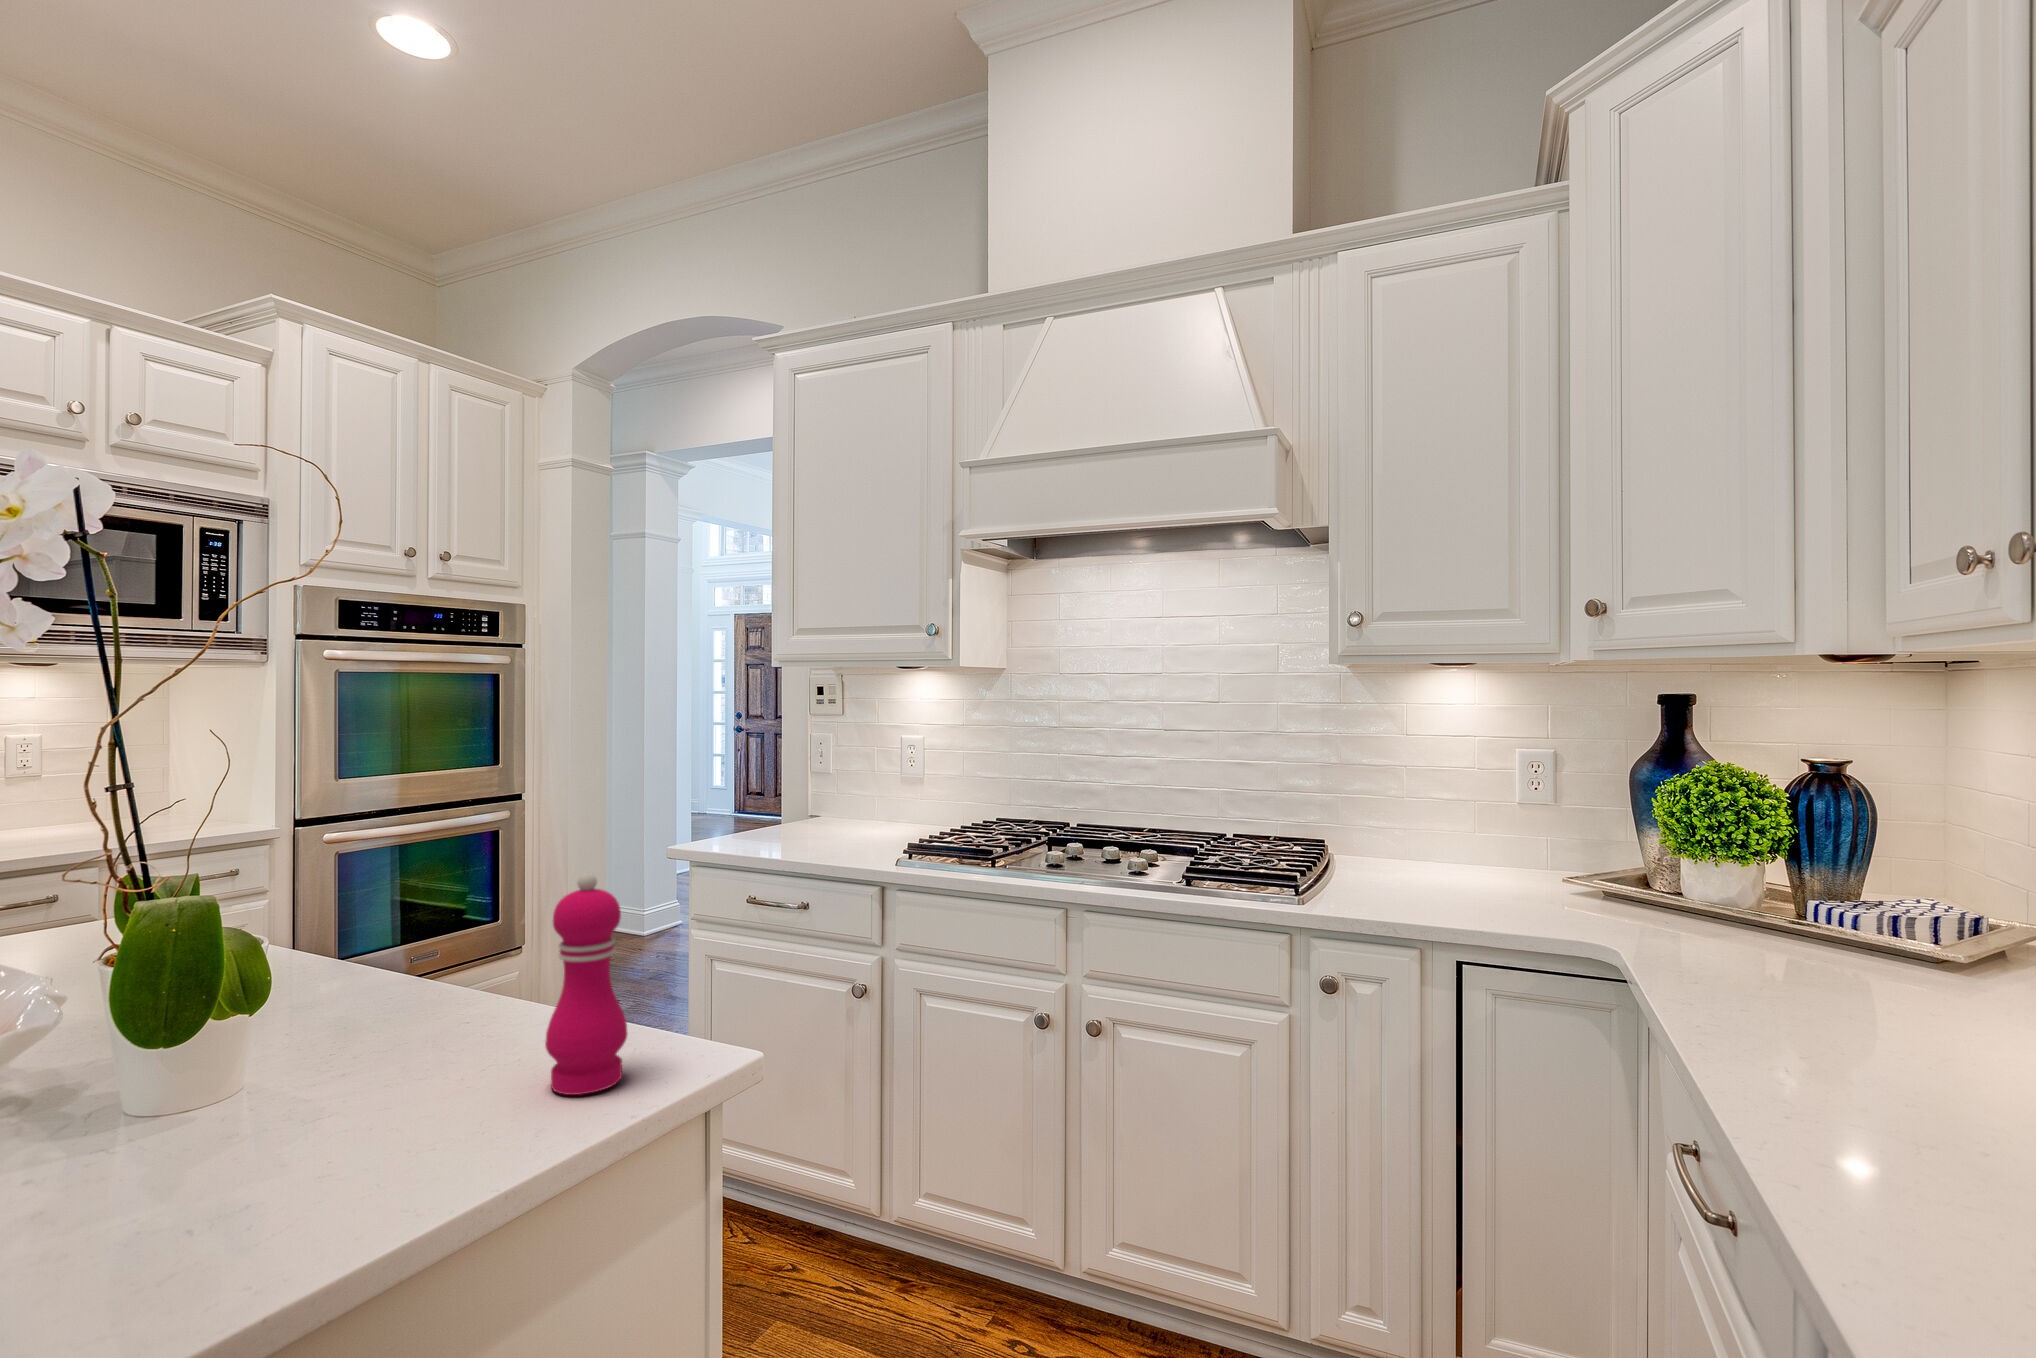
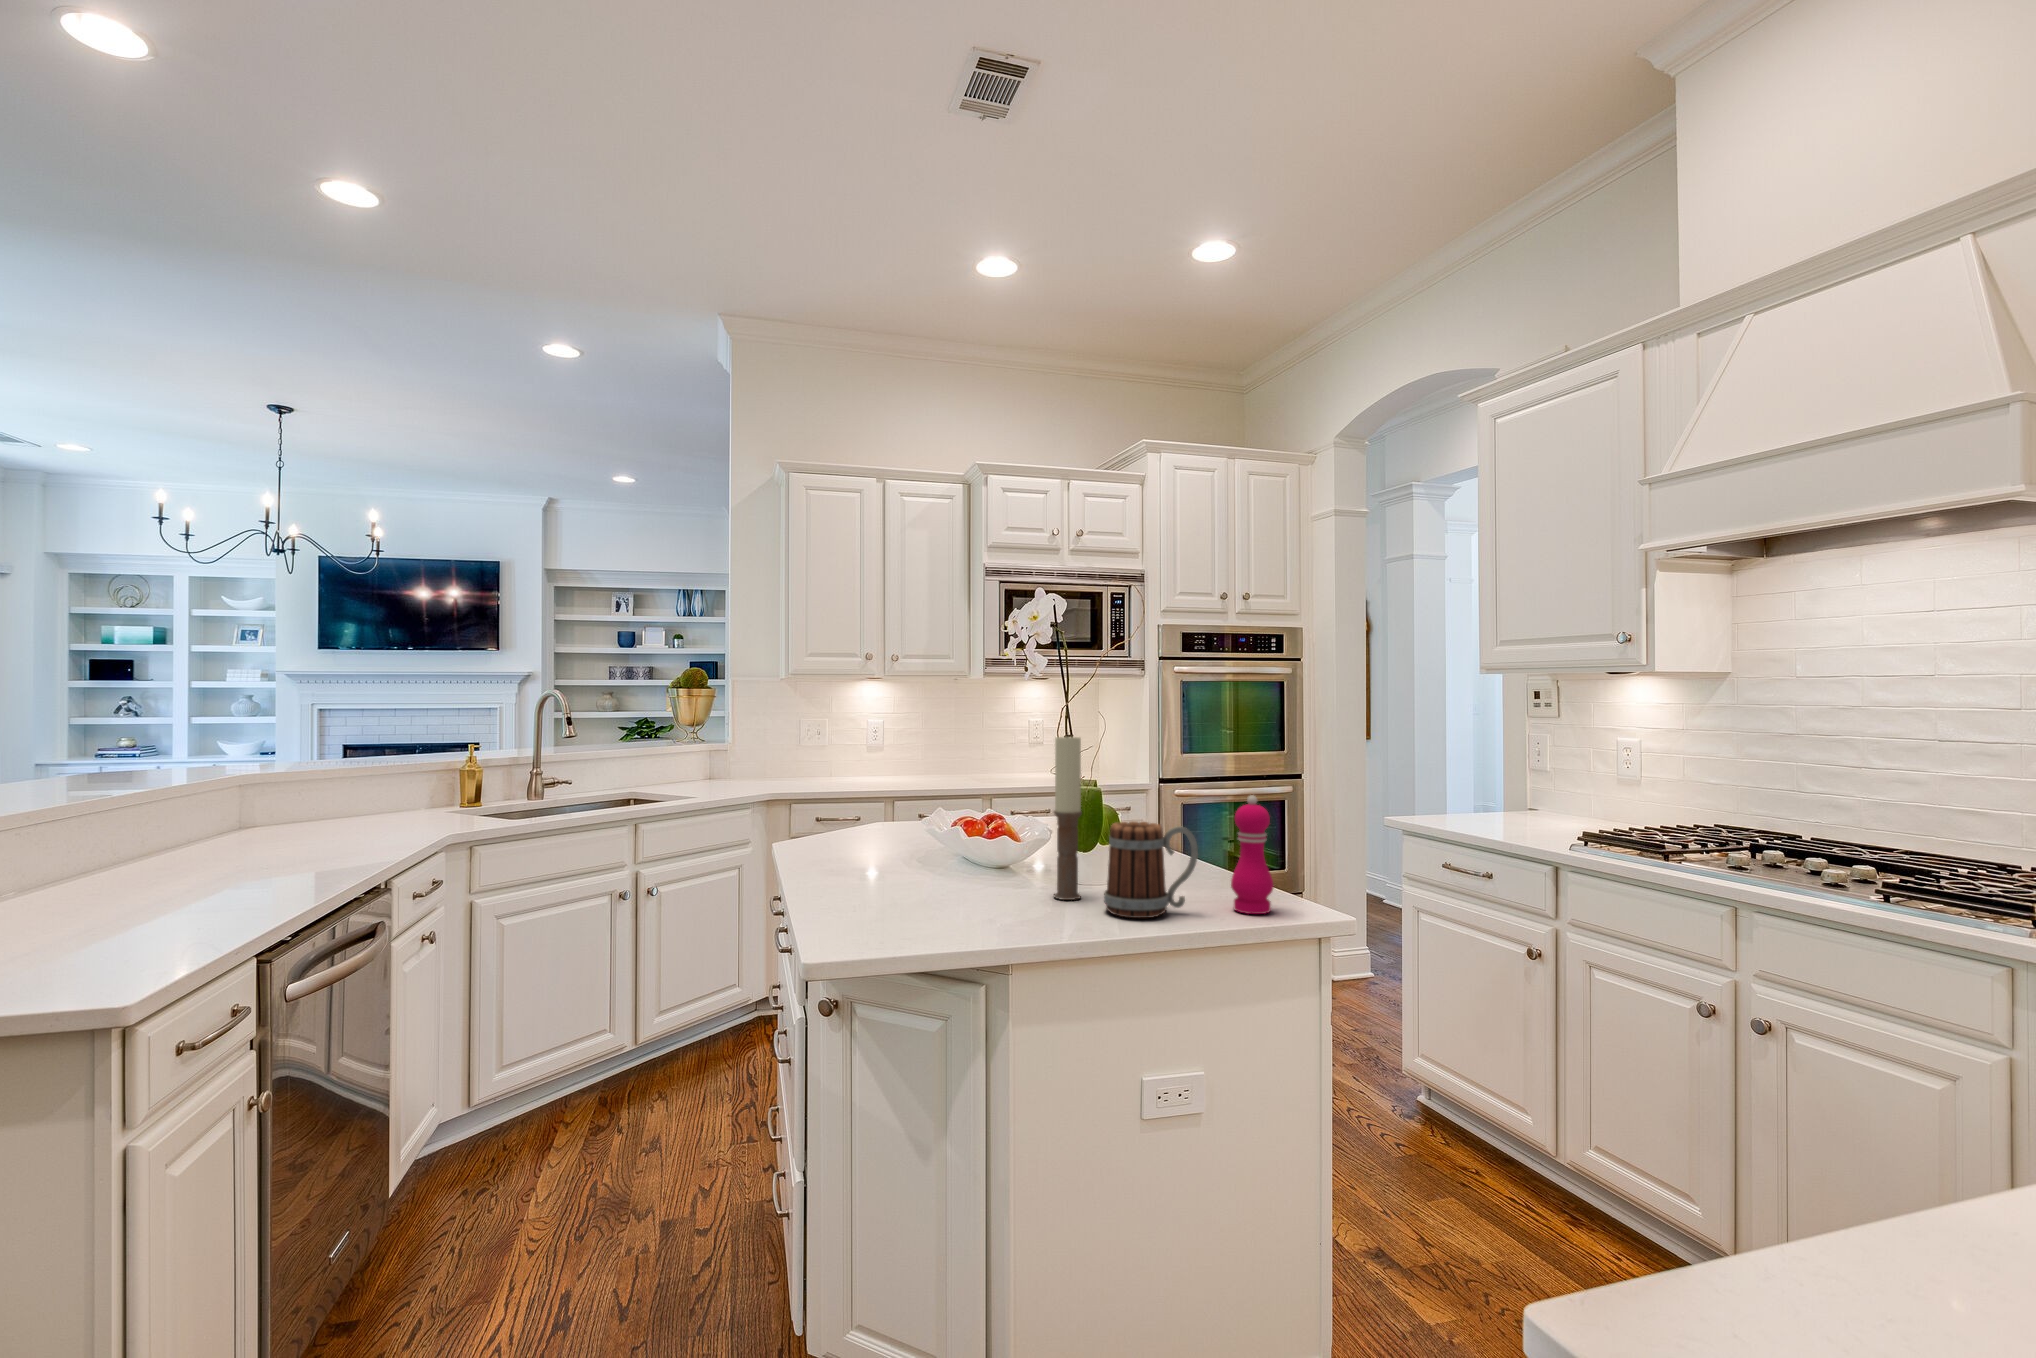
candle: none [91,782,178,1183] -> present [1054,736,1082,900]
mug: none [250,958,485,1194] -> present [1104,821,1198,918]

